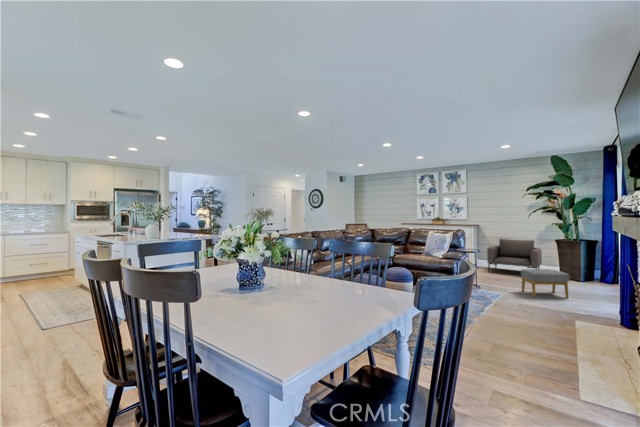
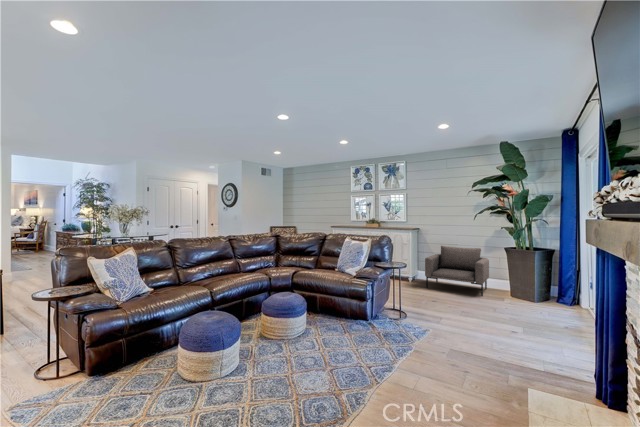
footstool: present [521,269,569,298] -> none [457,293,520,335]

